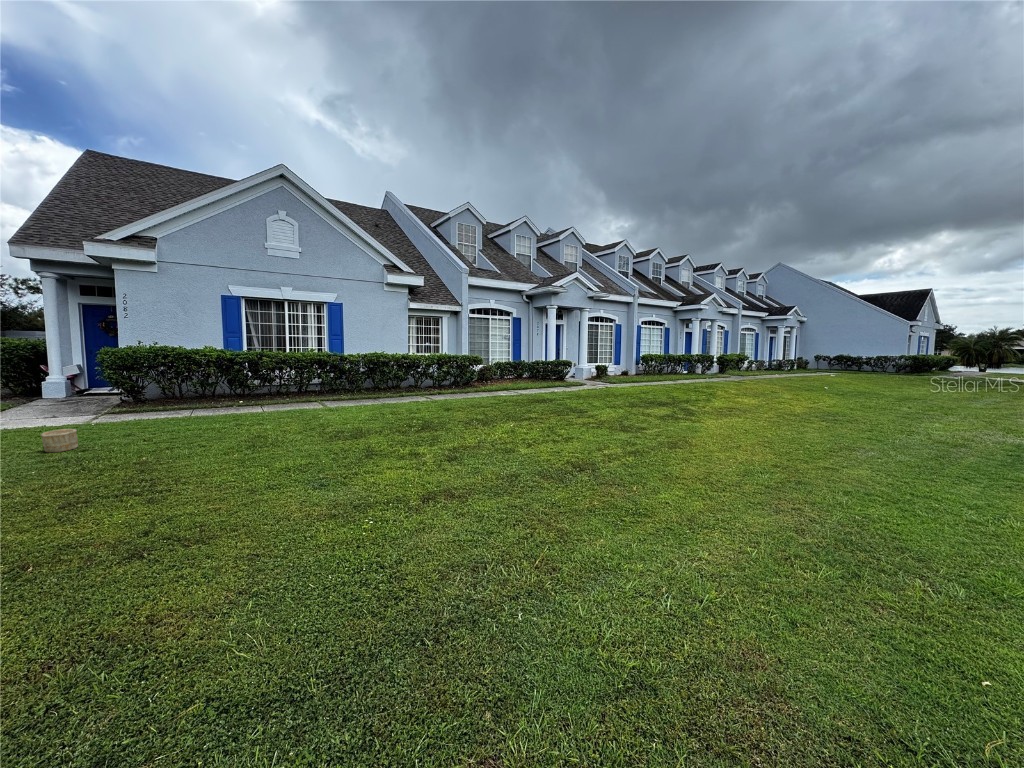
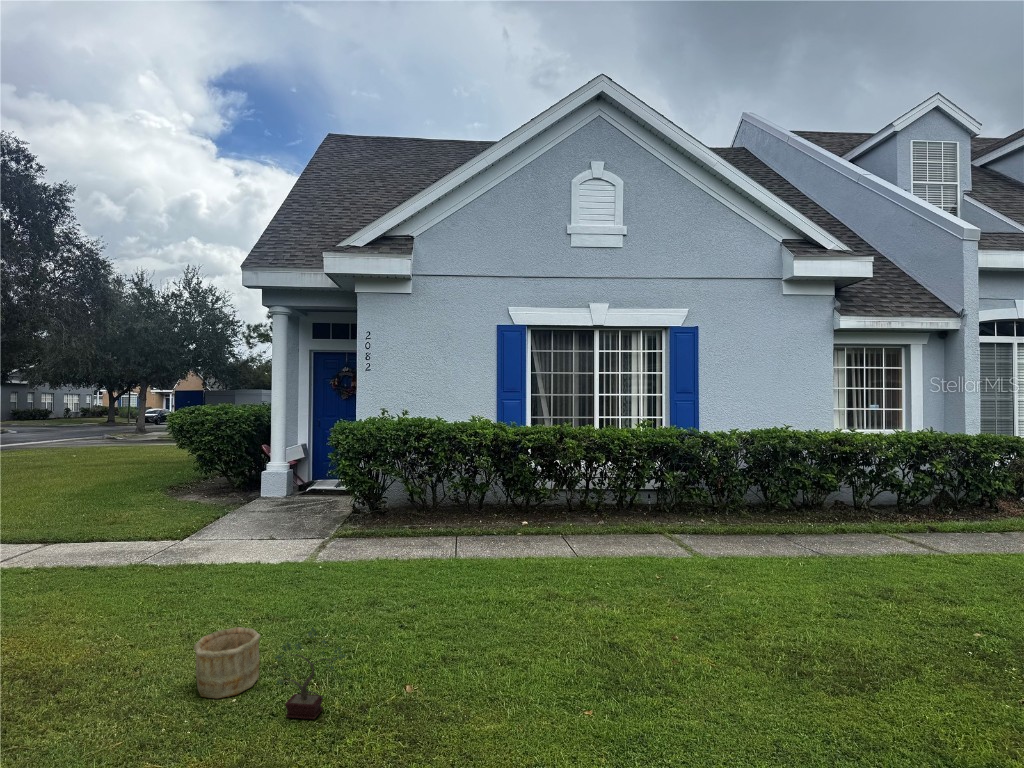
potted plant: none [87,420,124,452] -> present [275,628,346,719]

